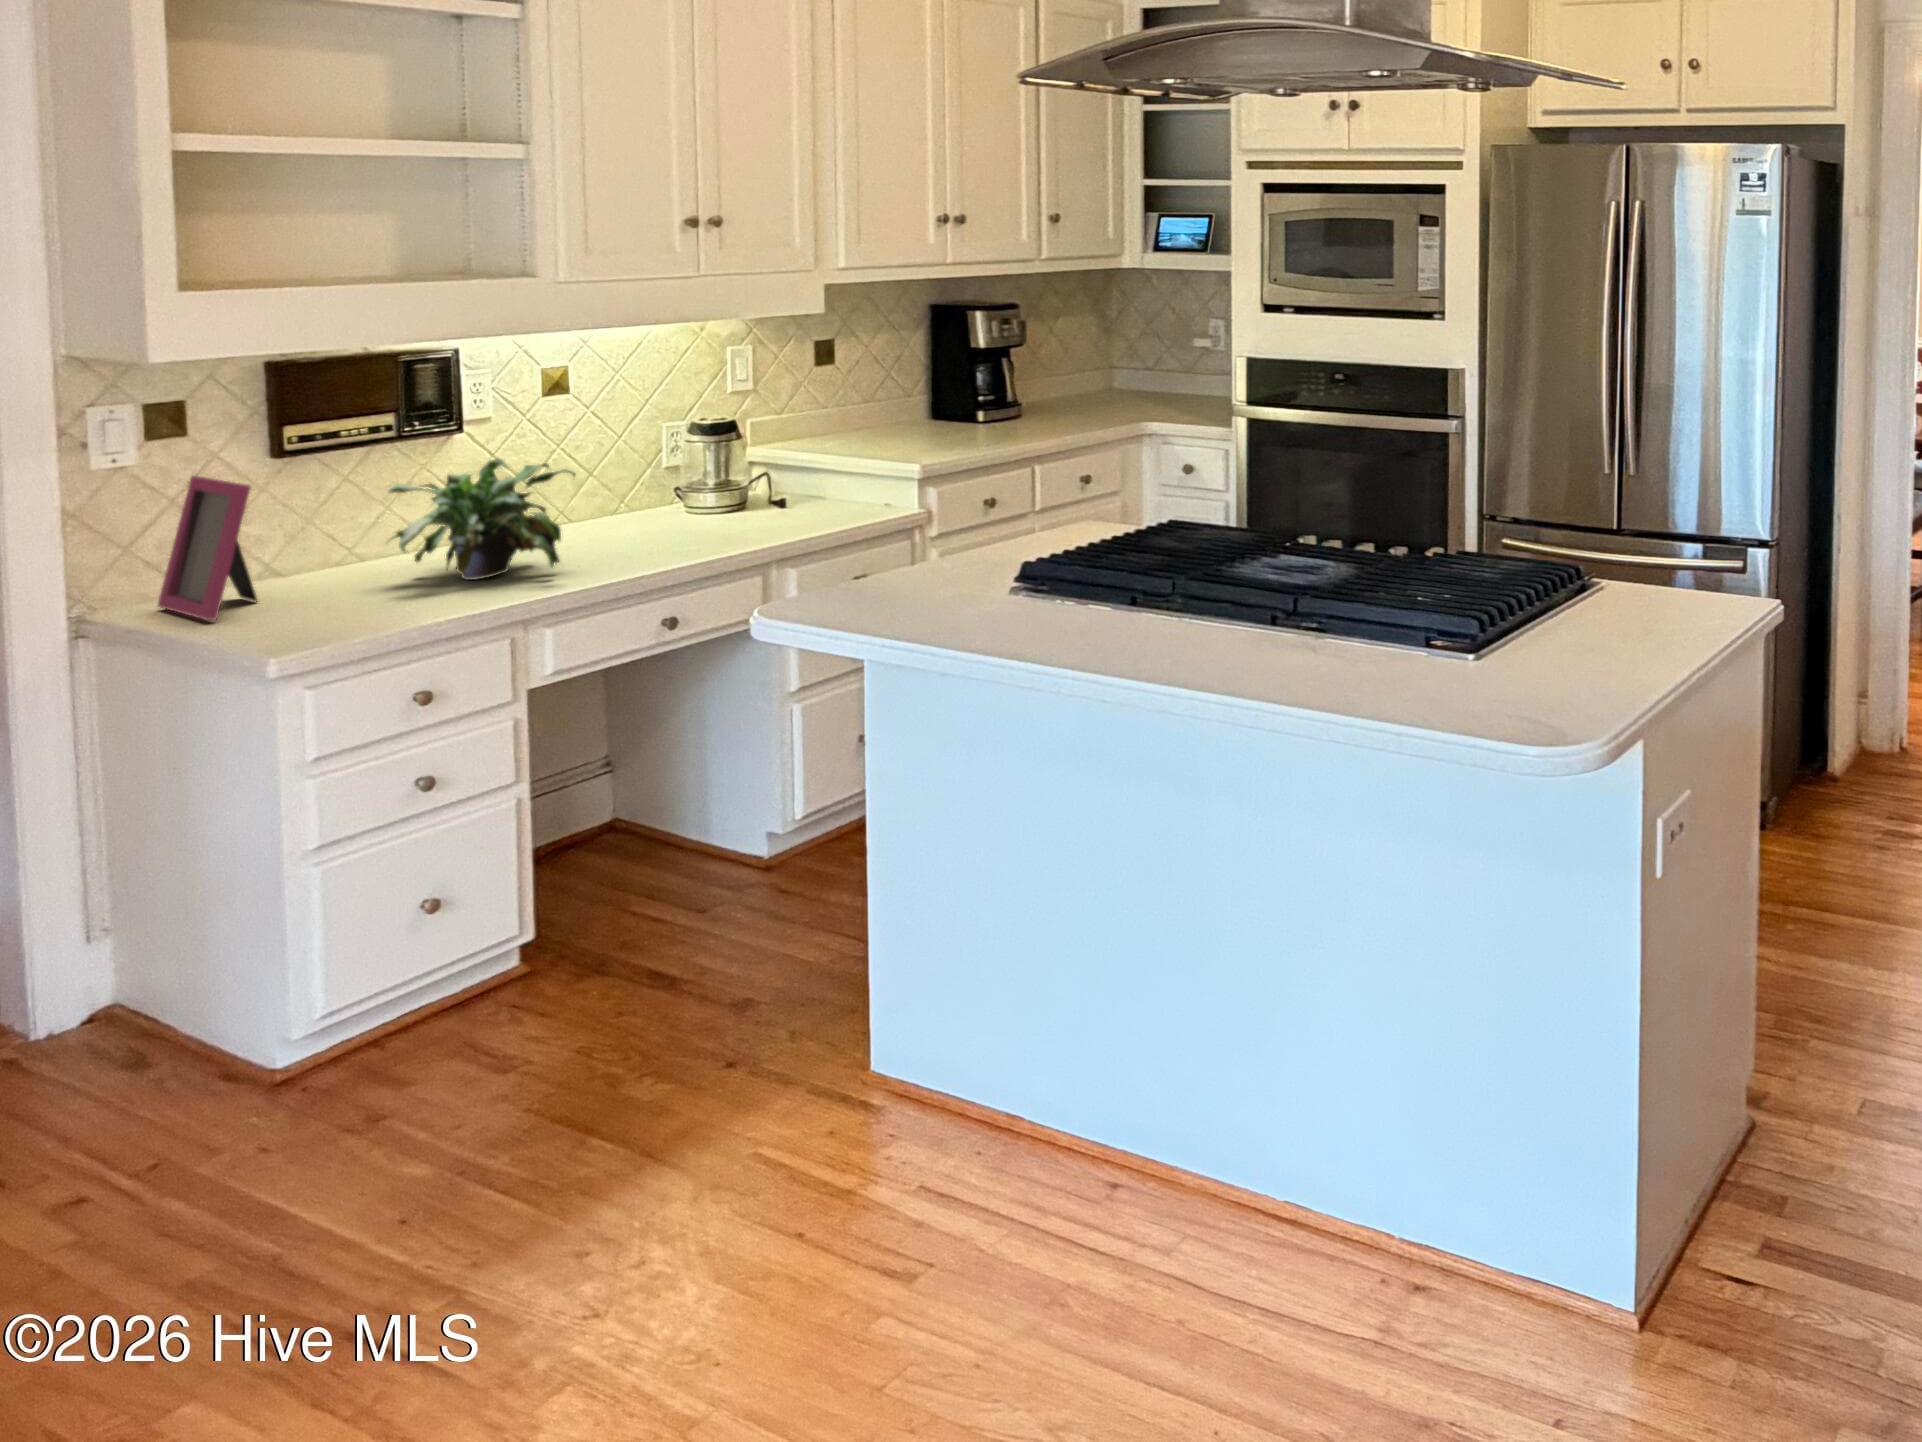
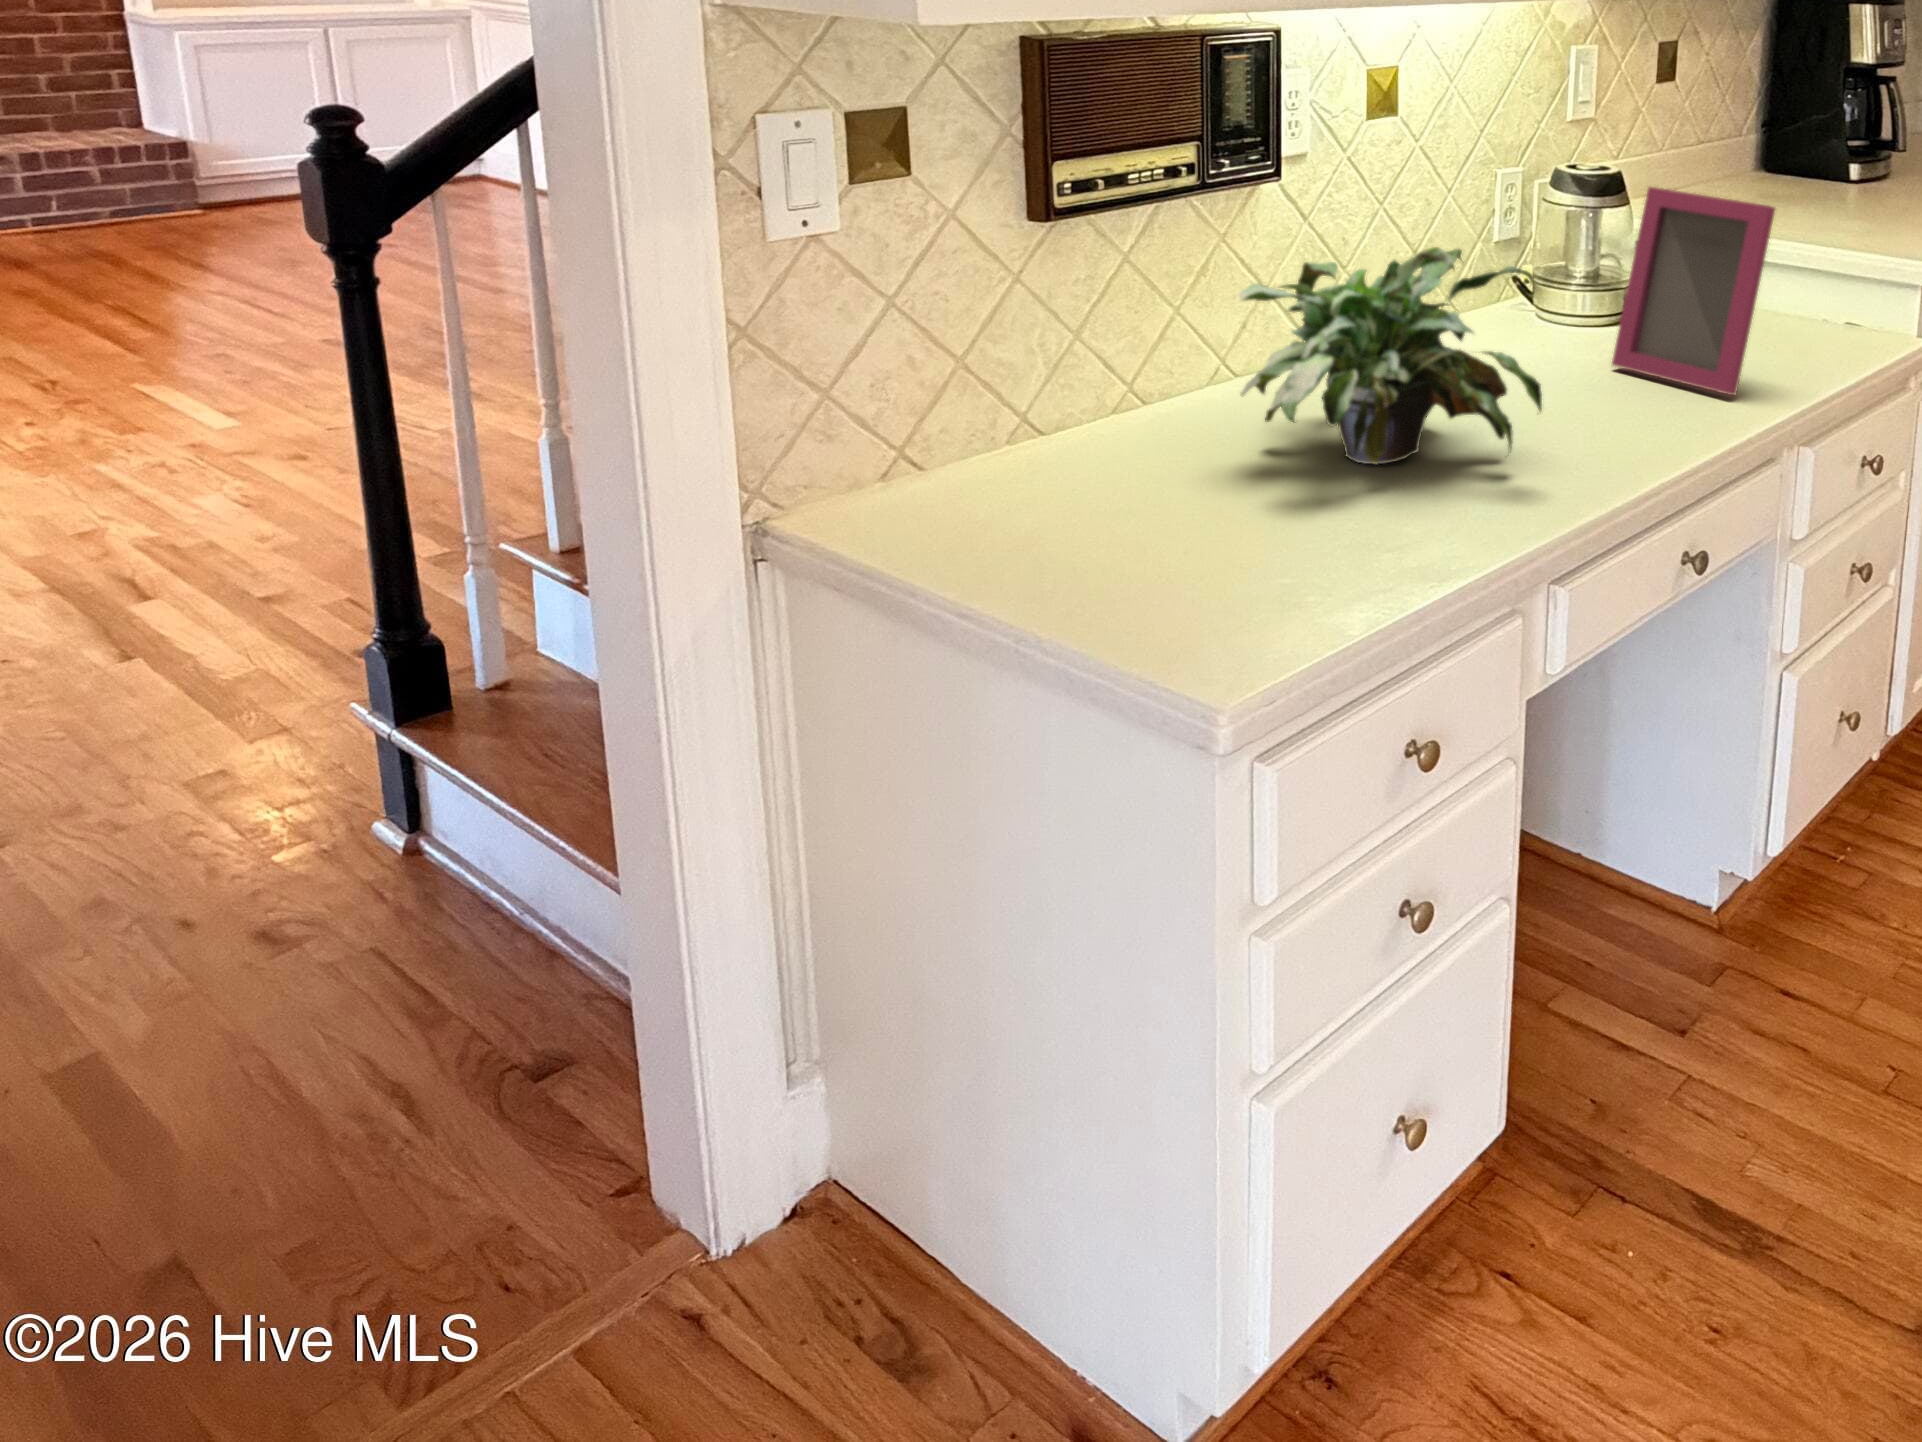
picture frame: present [158,476,257,620] -> present [1612,187,1776,395]

